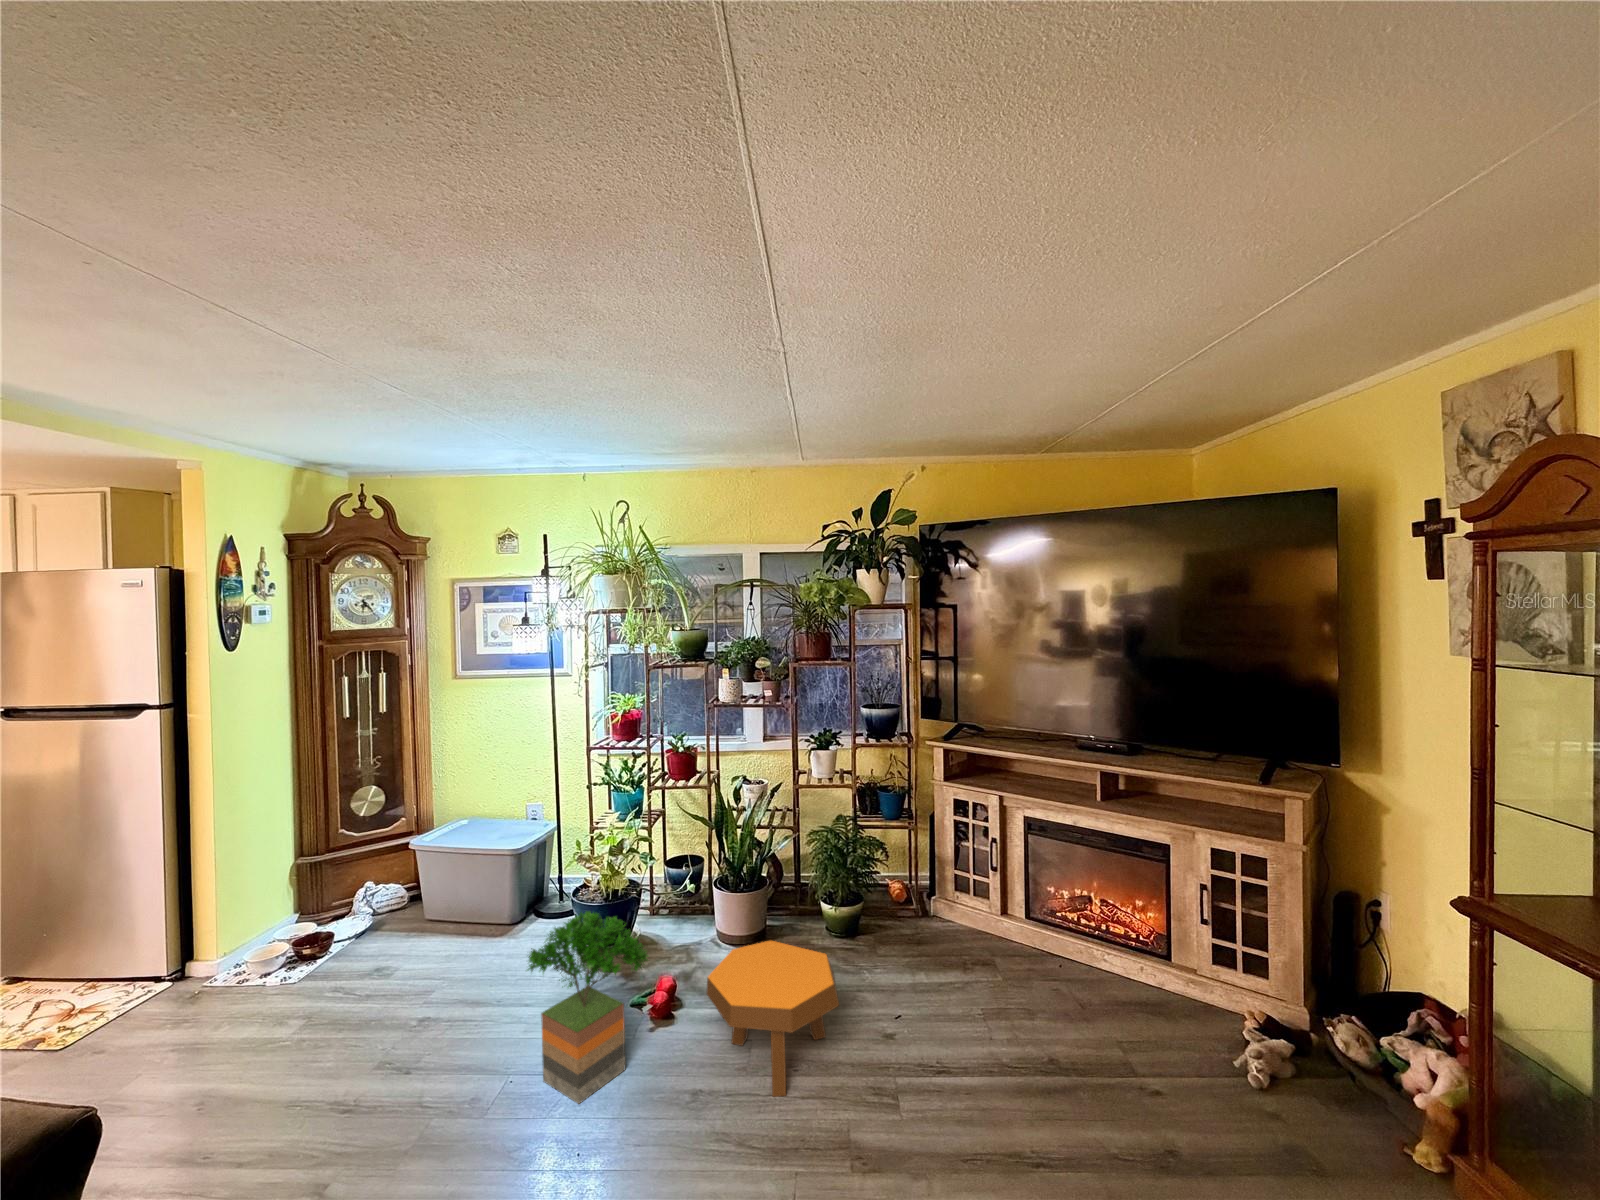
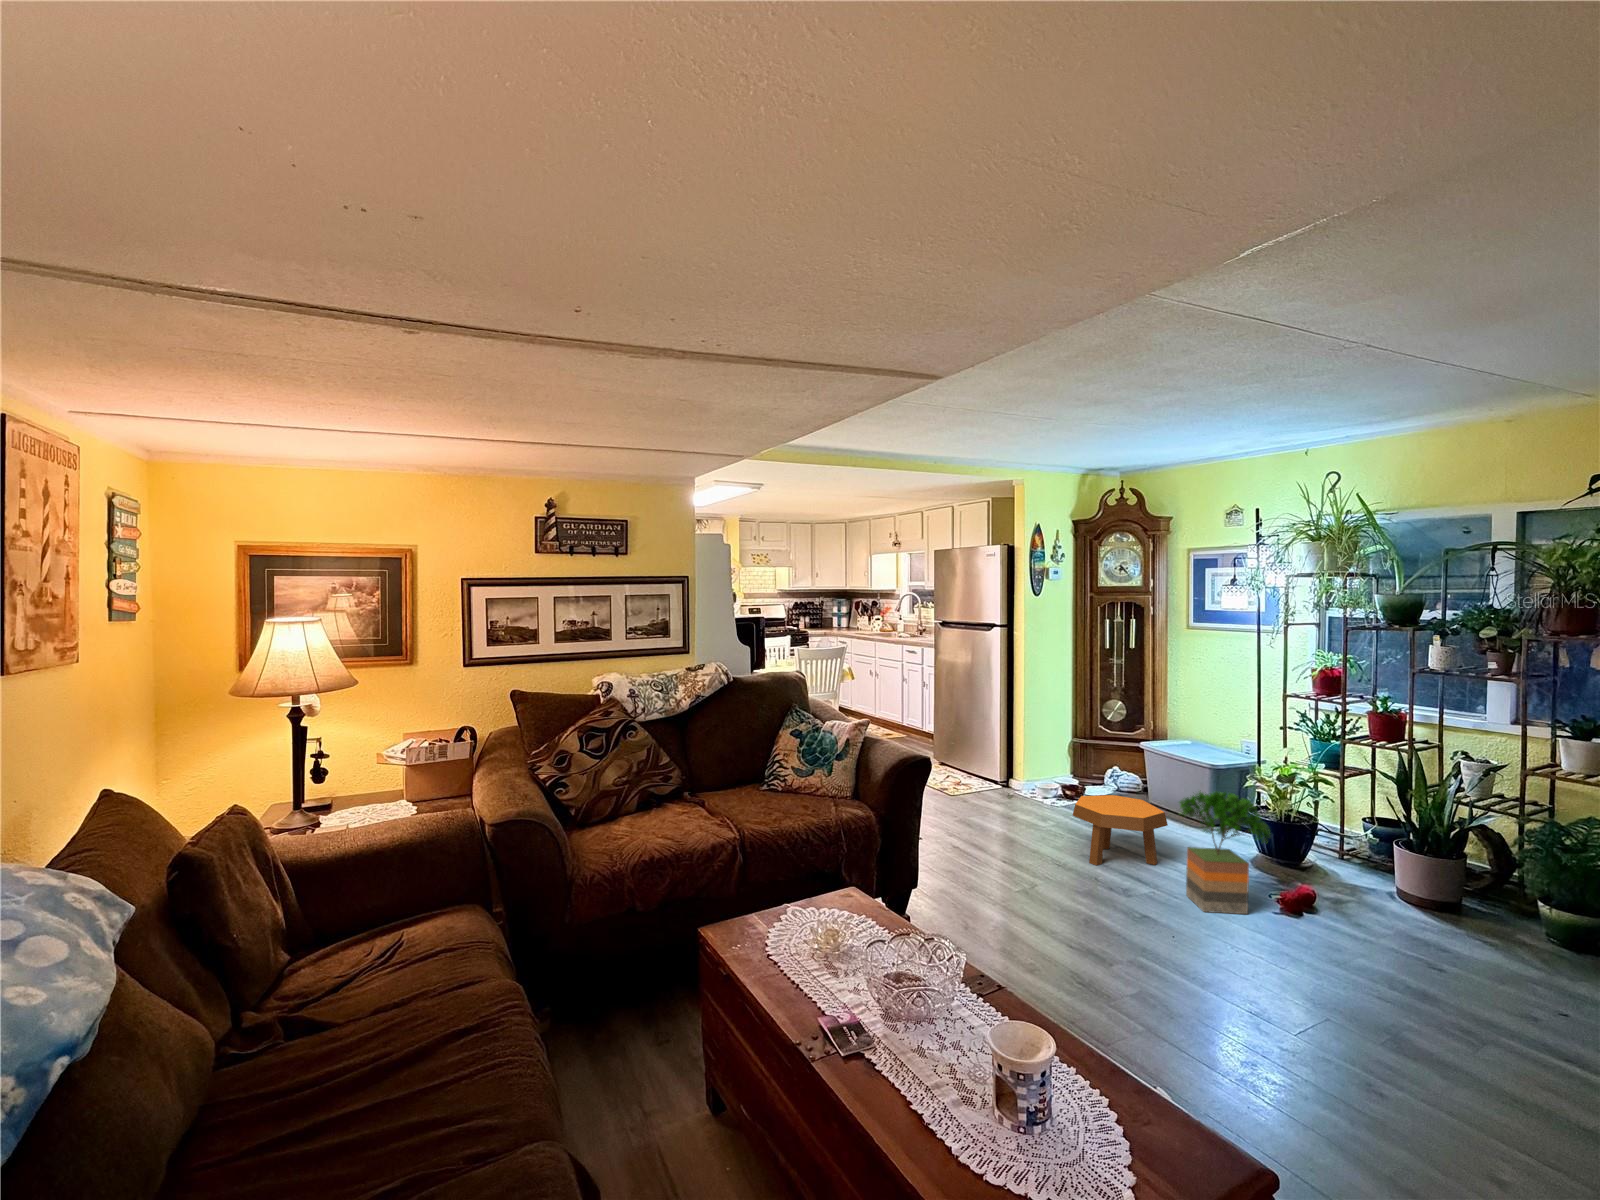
footstool: present [706,940,839,1097] -> present [1073,795,1168,866]

